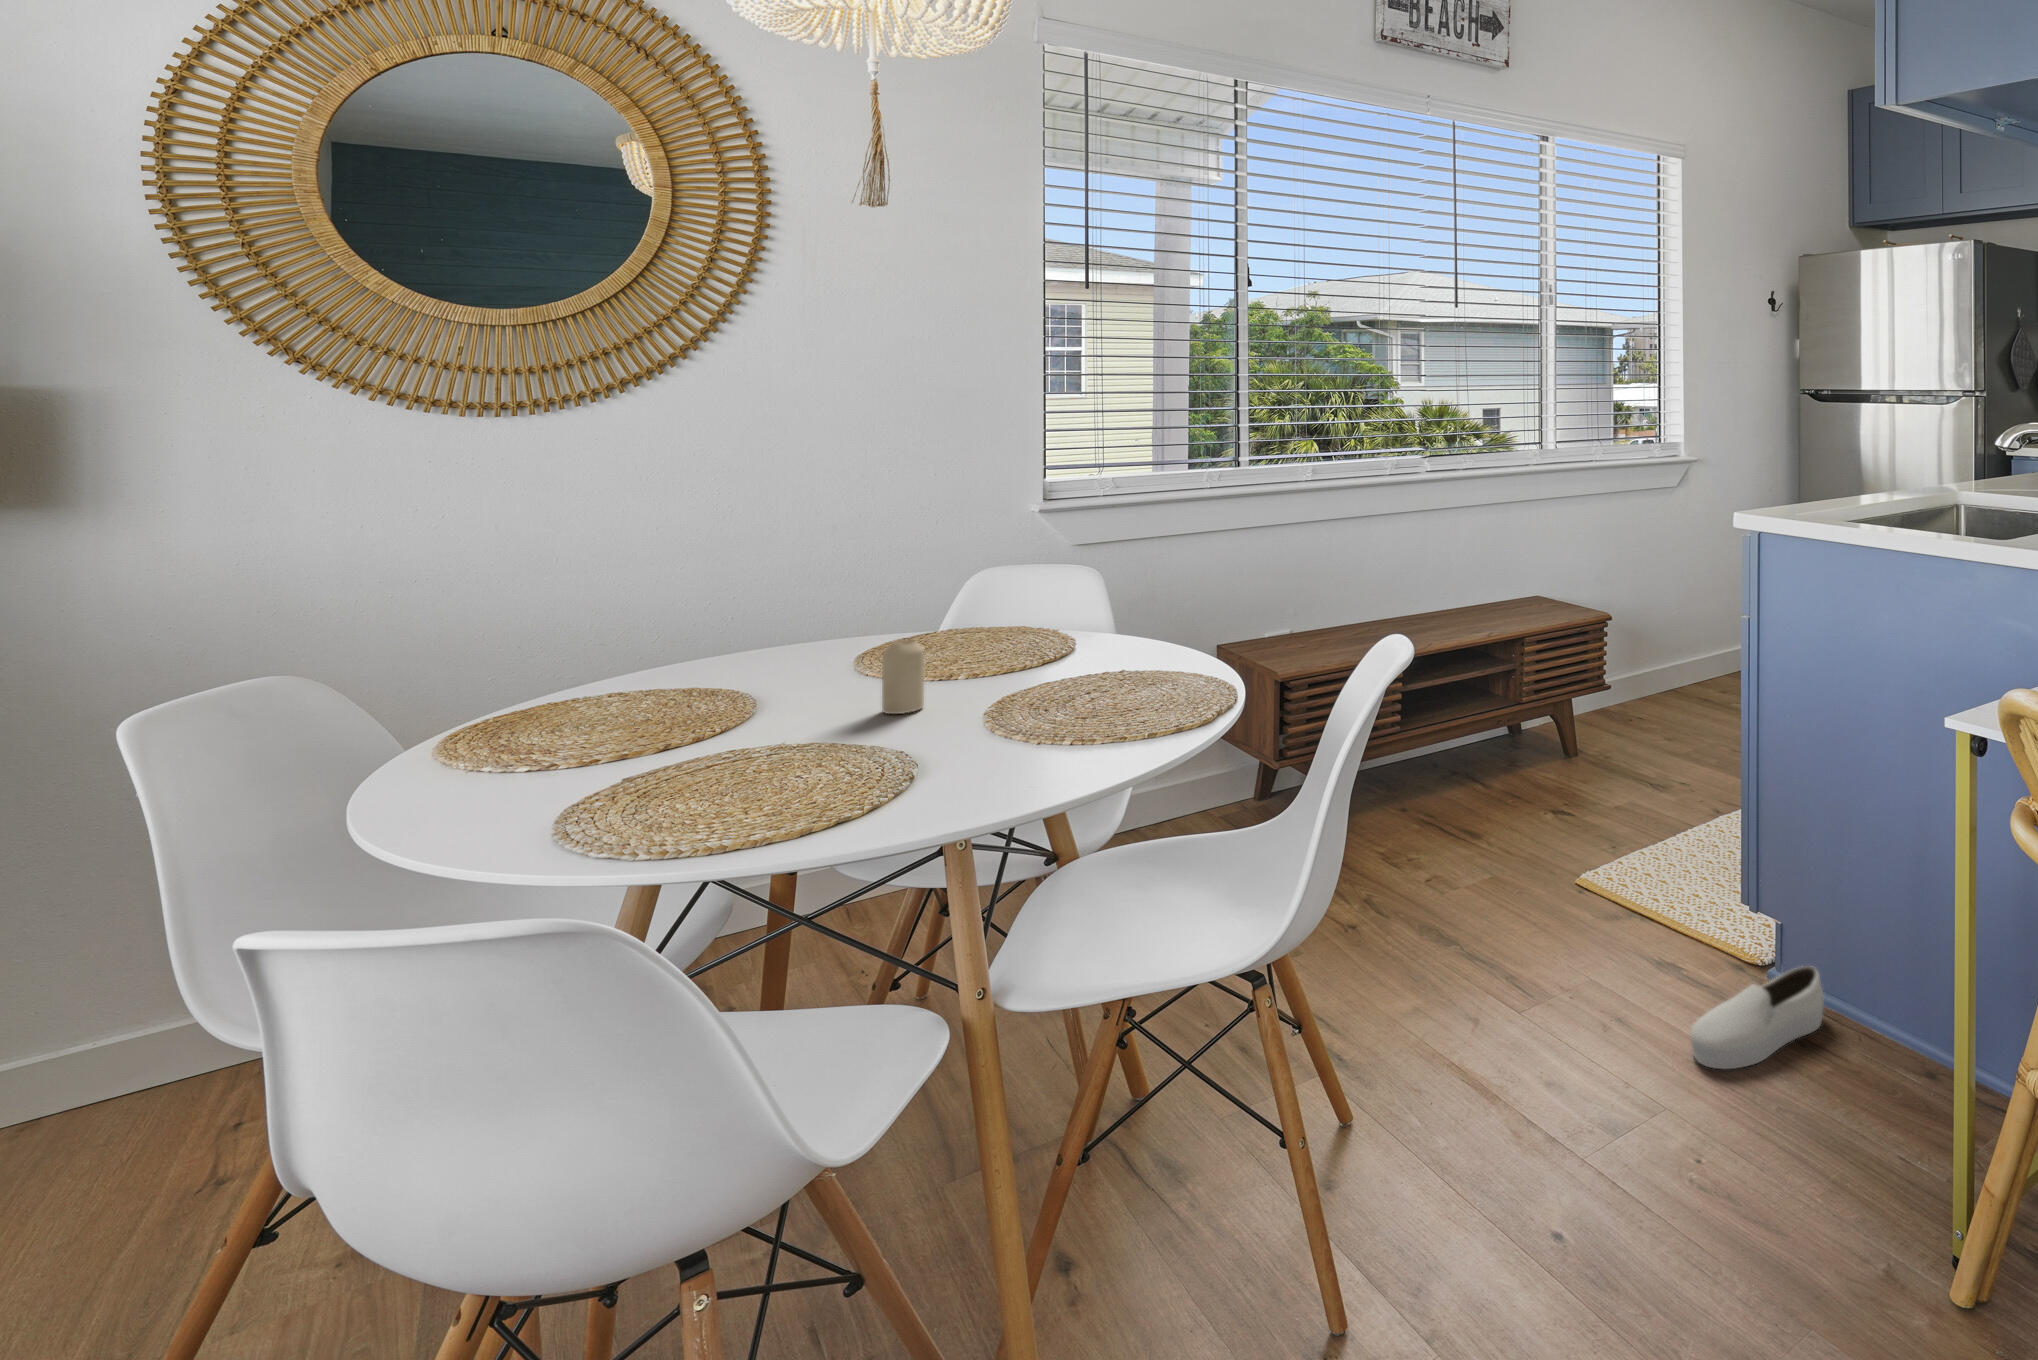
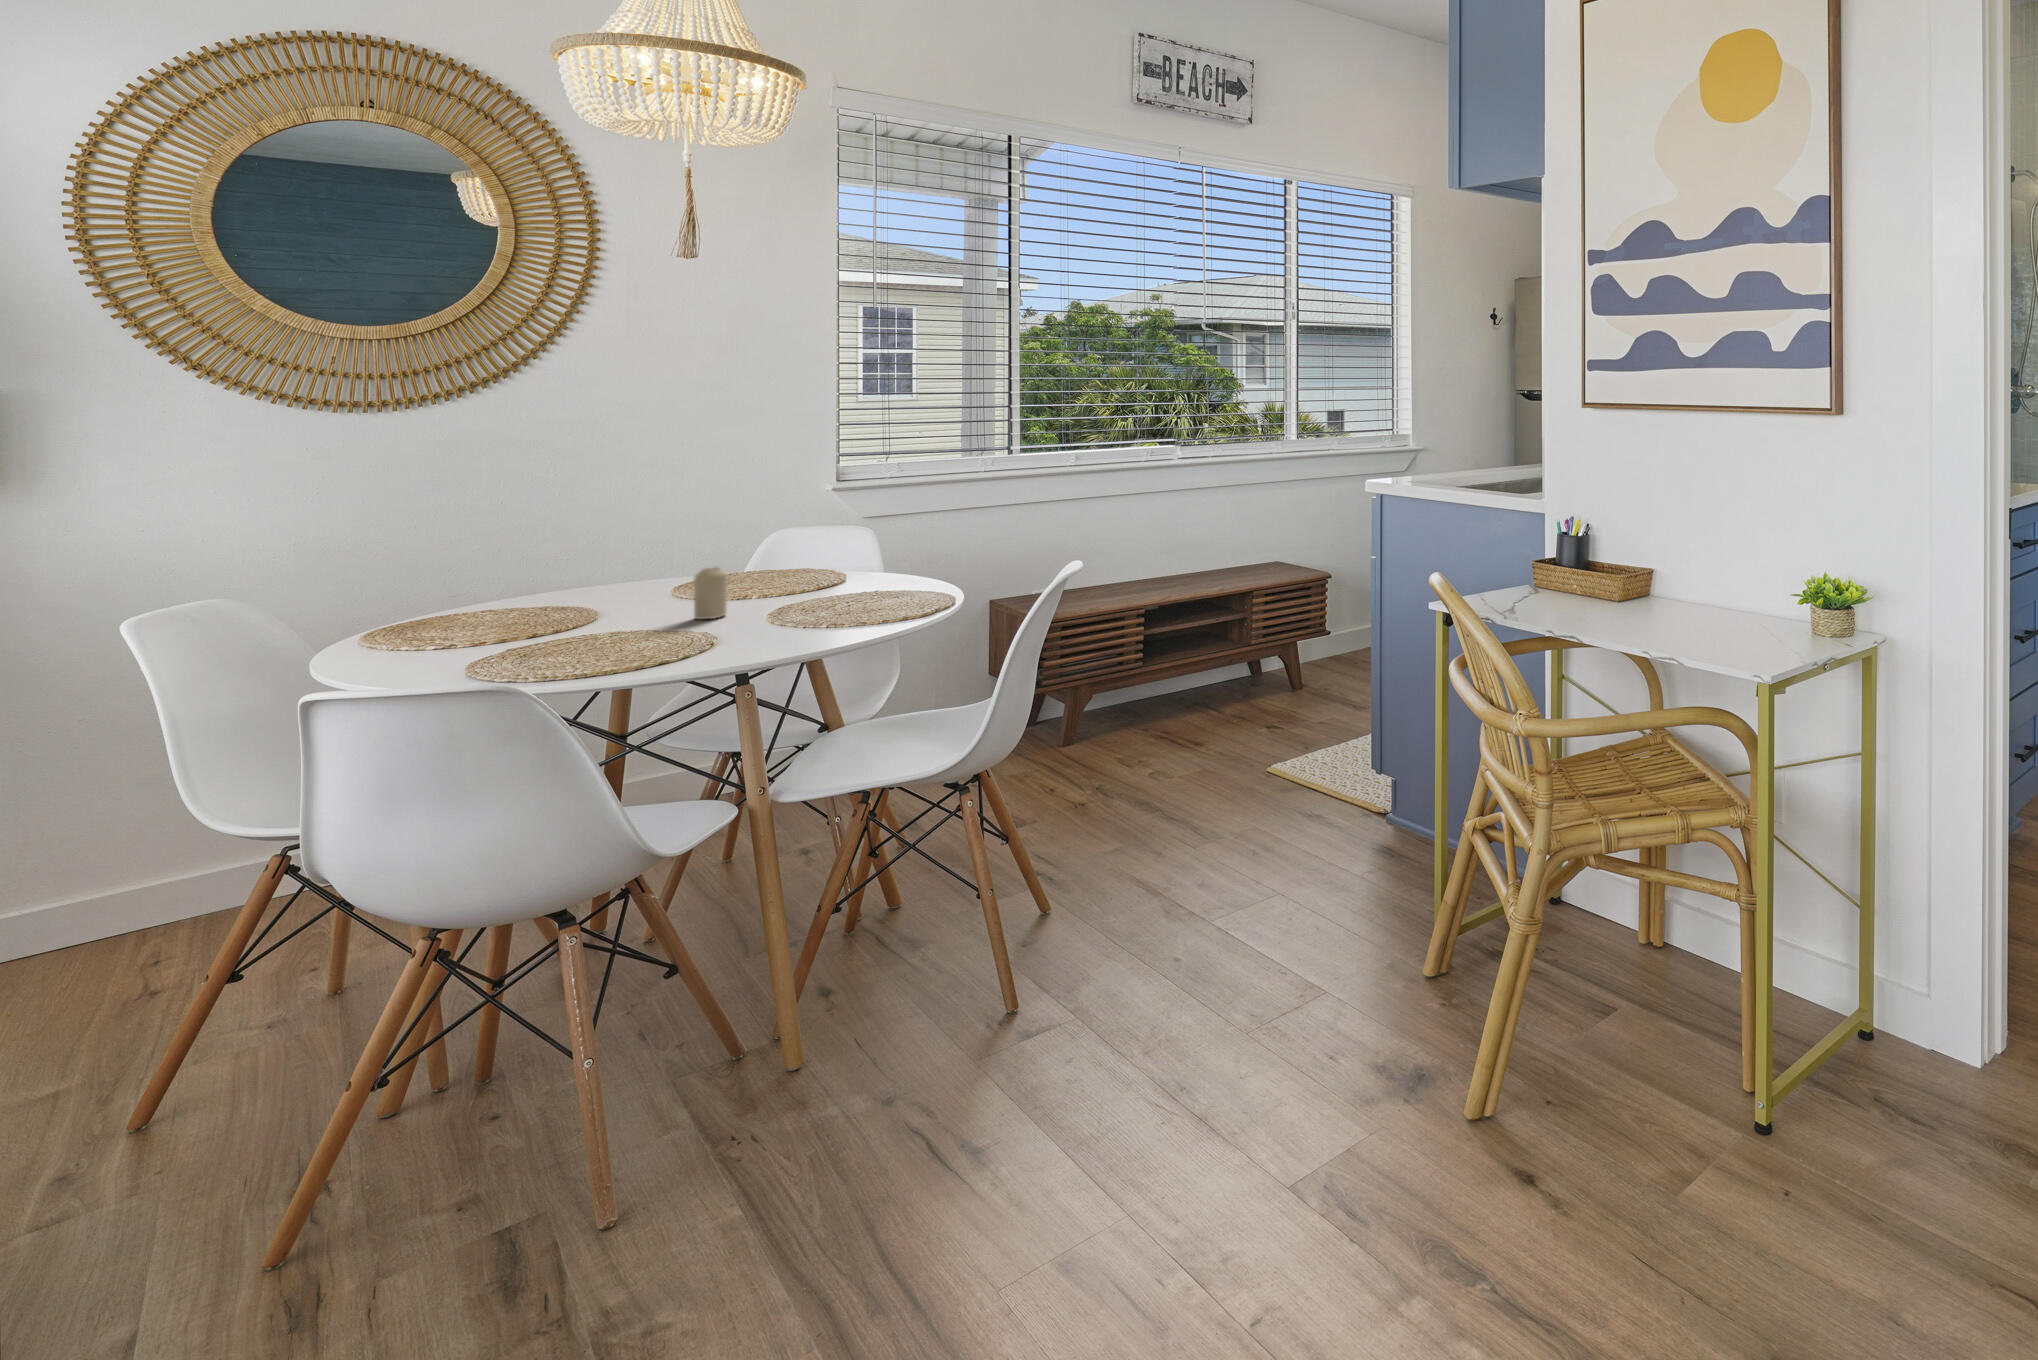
shoe: present [1691,966,1824,1069] -> none [1310,800,1415,866]

